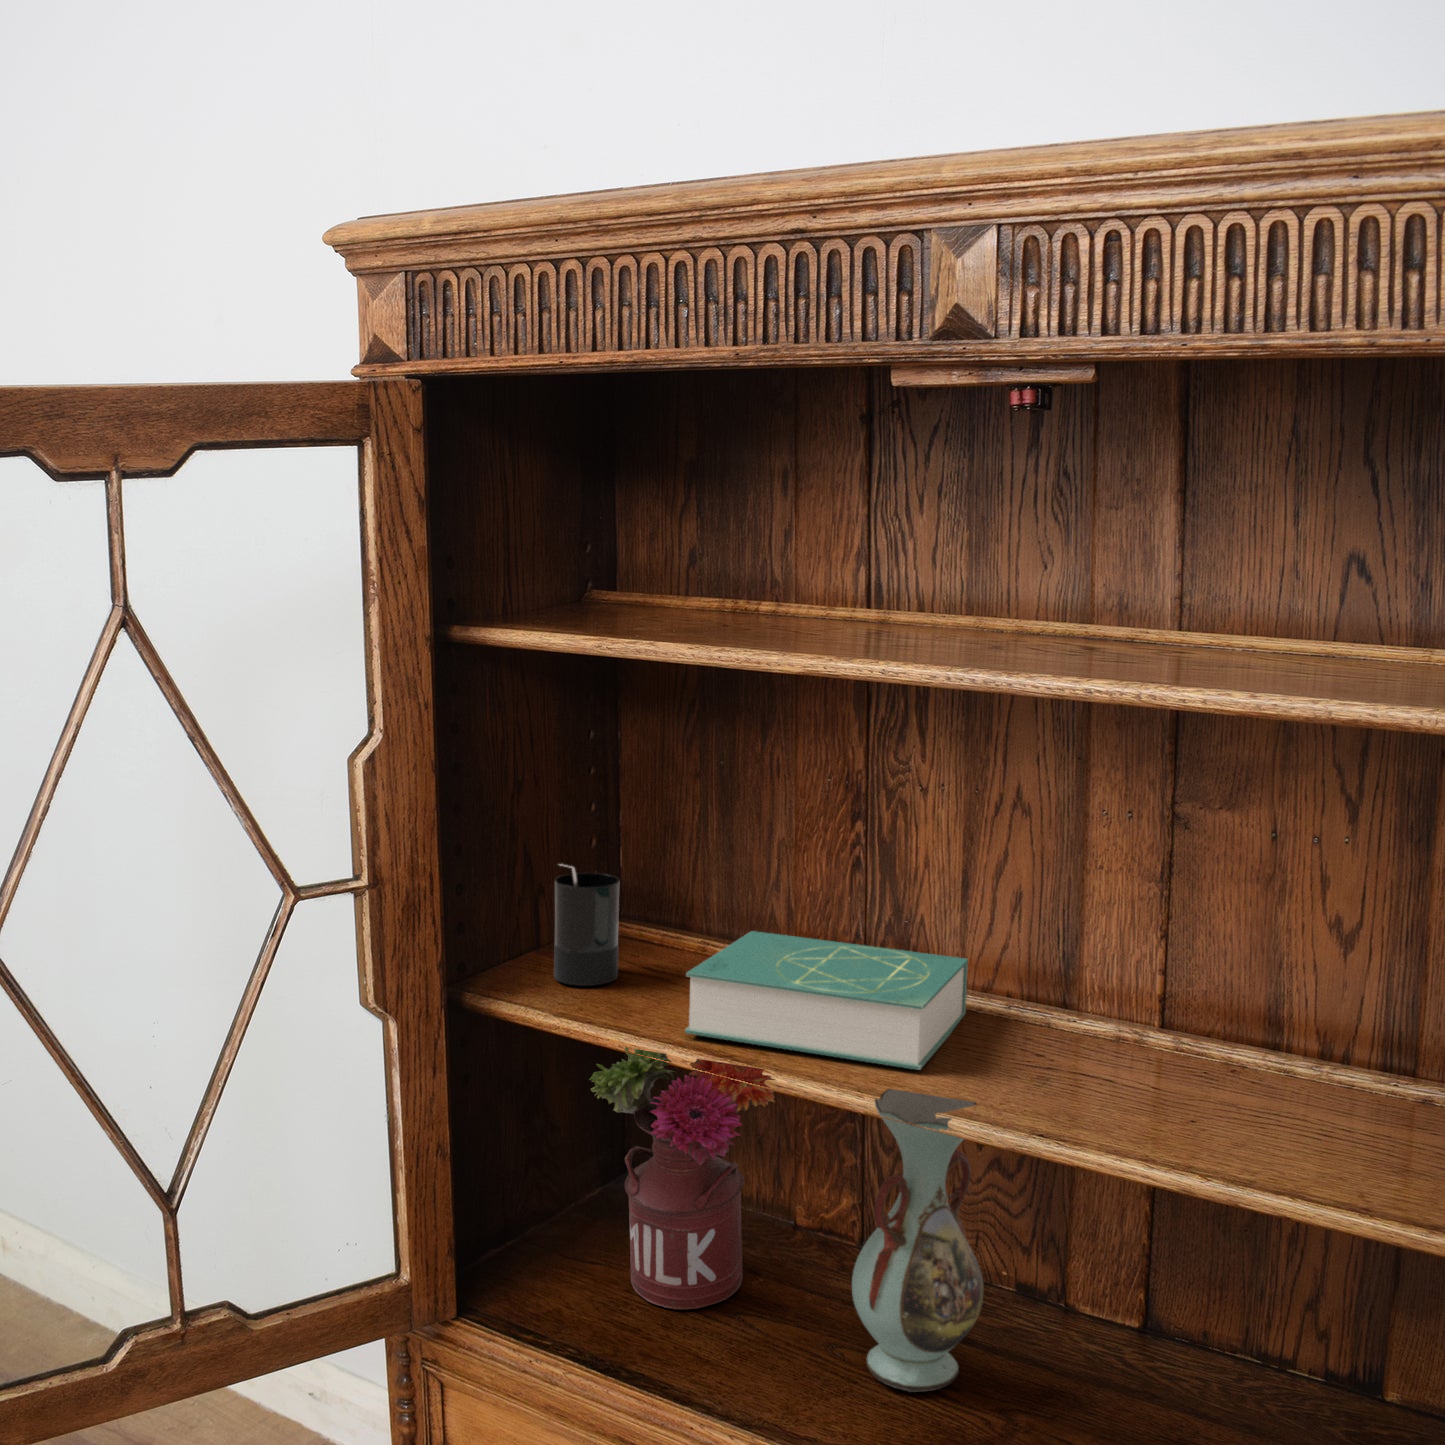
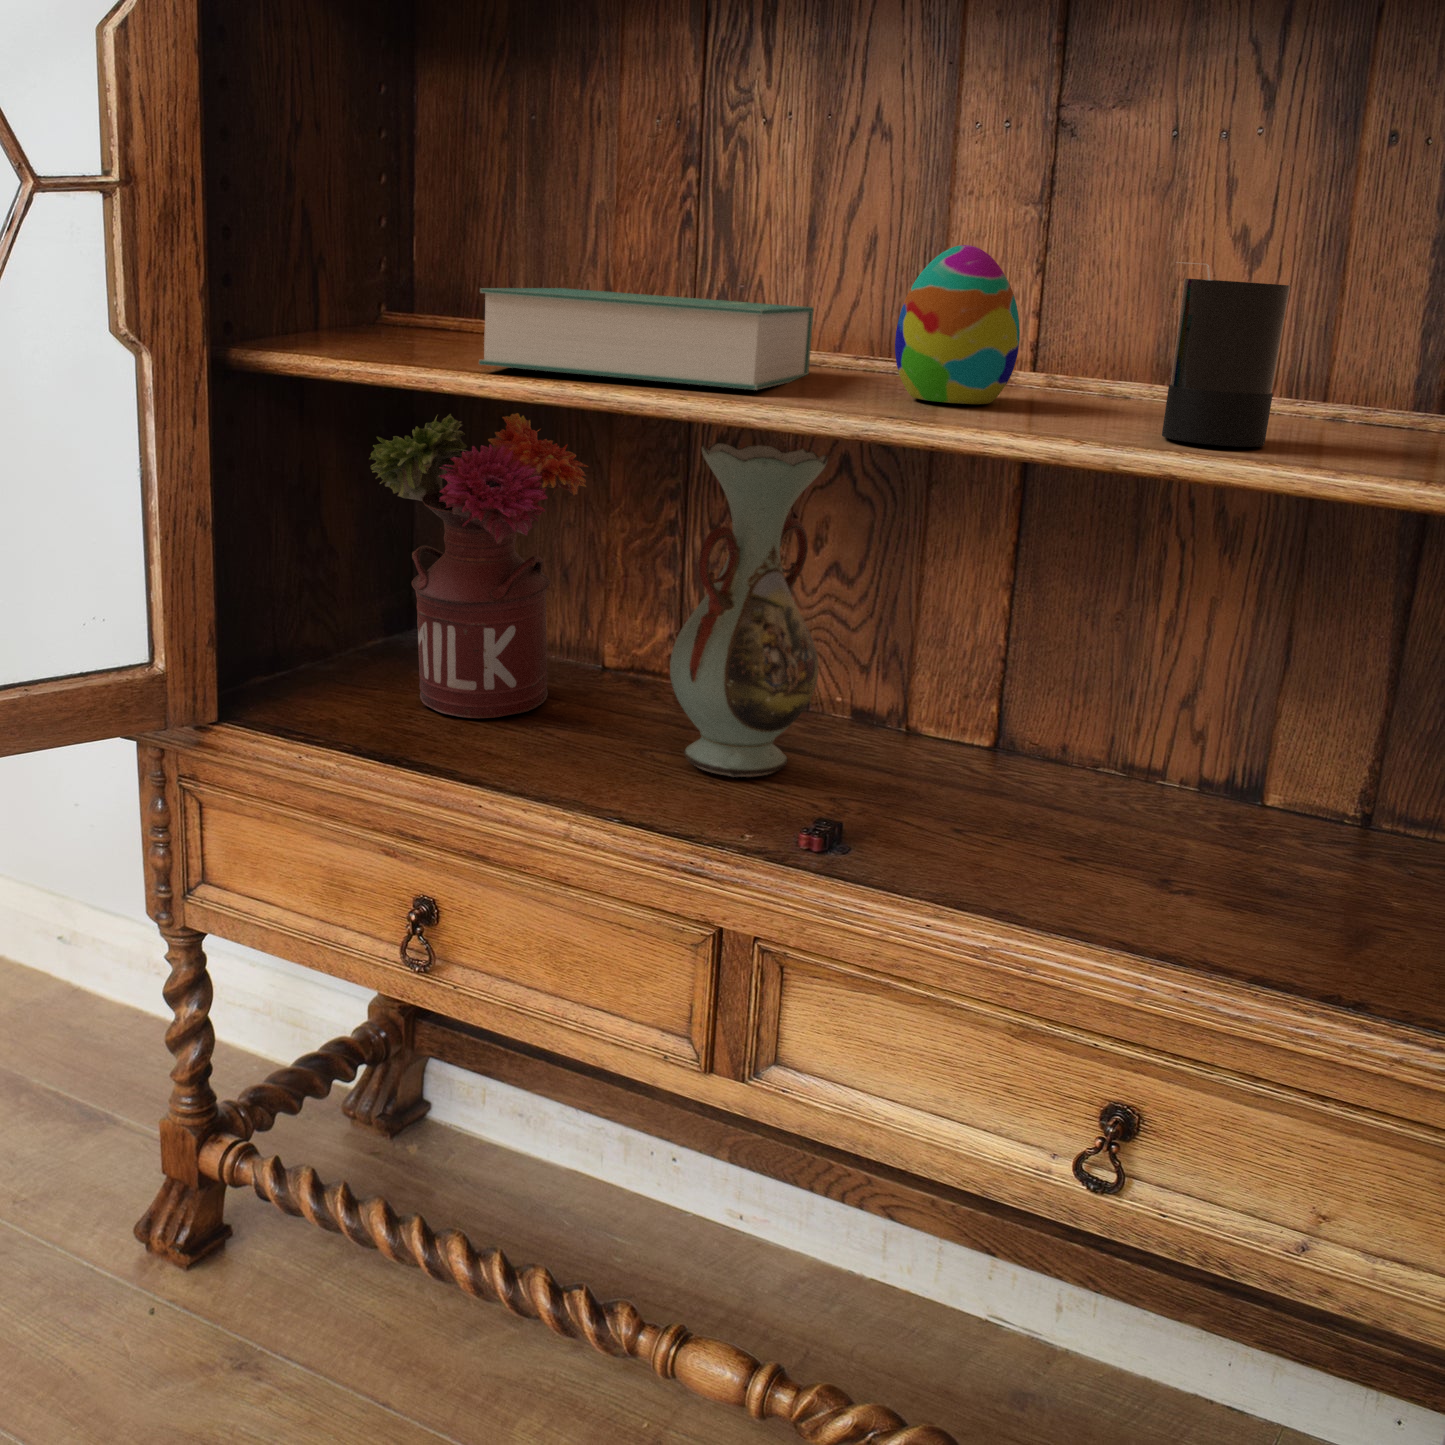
candle: present [554,864,619,986] -> present [1162,262,1290,447]
decorative egg: none [1039,946,1146,1084] -> present [895,245,1020,404]

